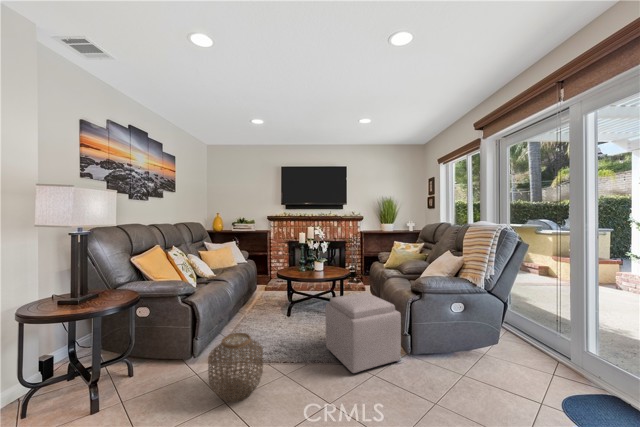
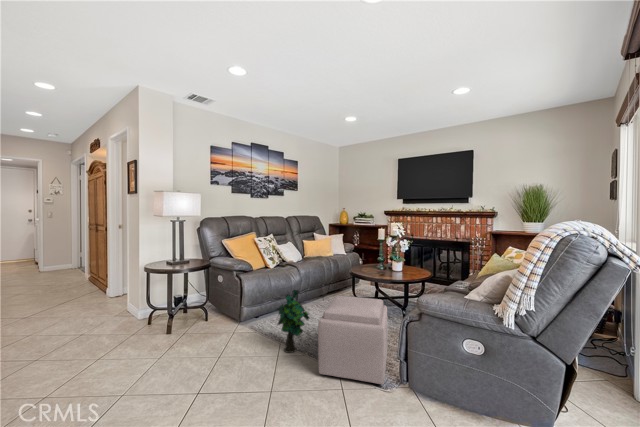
decorative plant: none [275,300,315,371] -> present [277,290,309,353]
woven basket: present [208,333,263,402] -> none [212,303,255,355]

